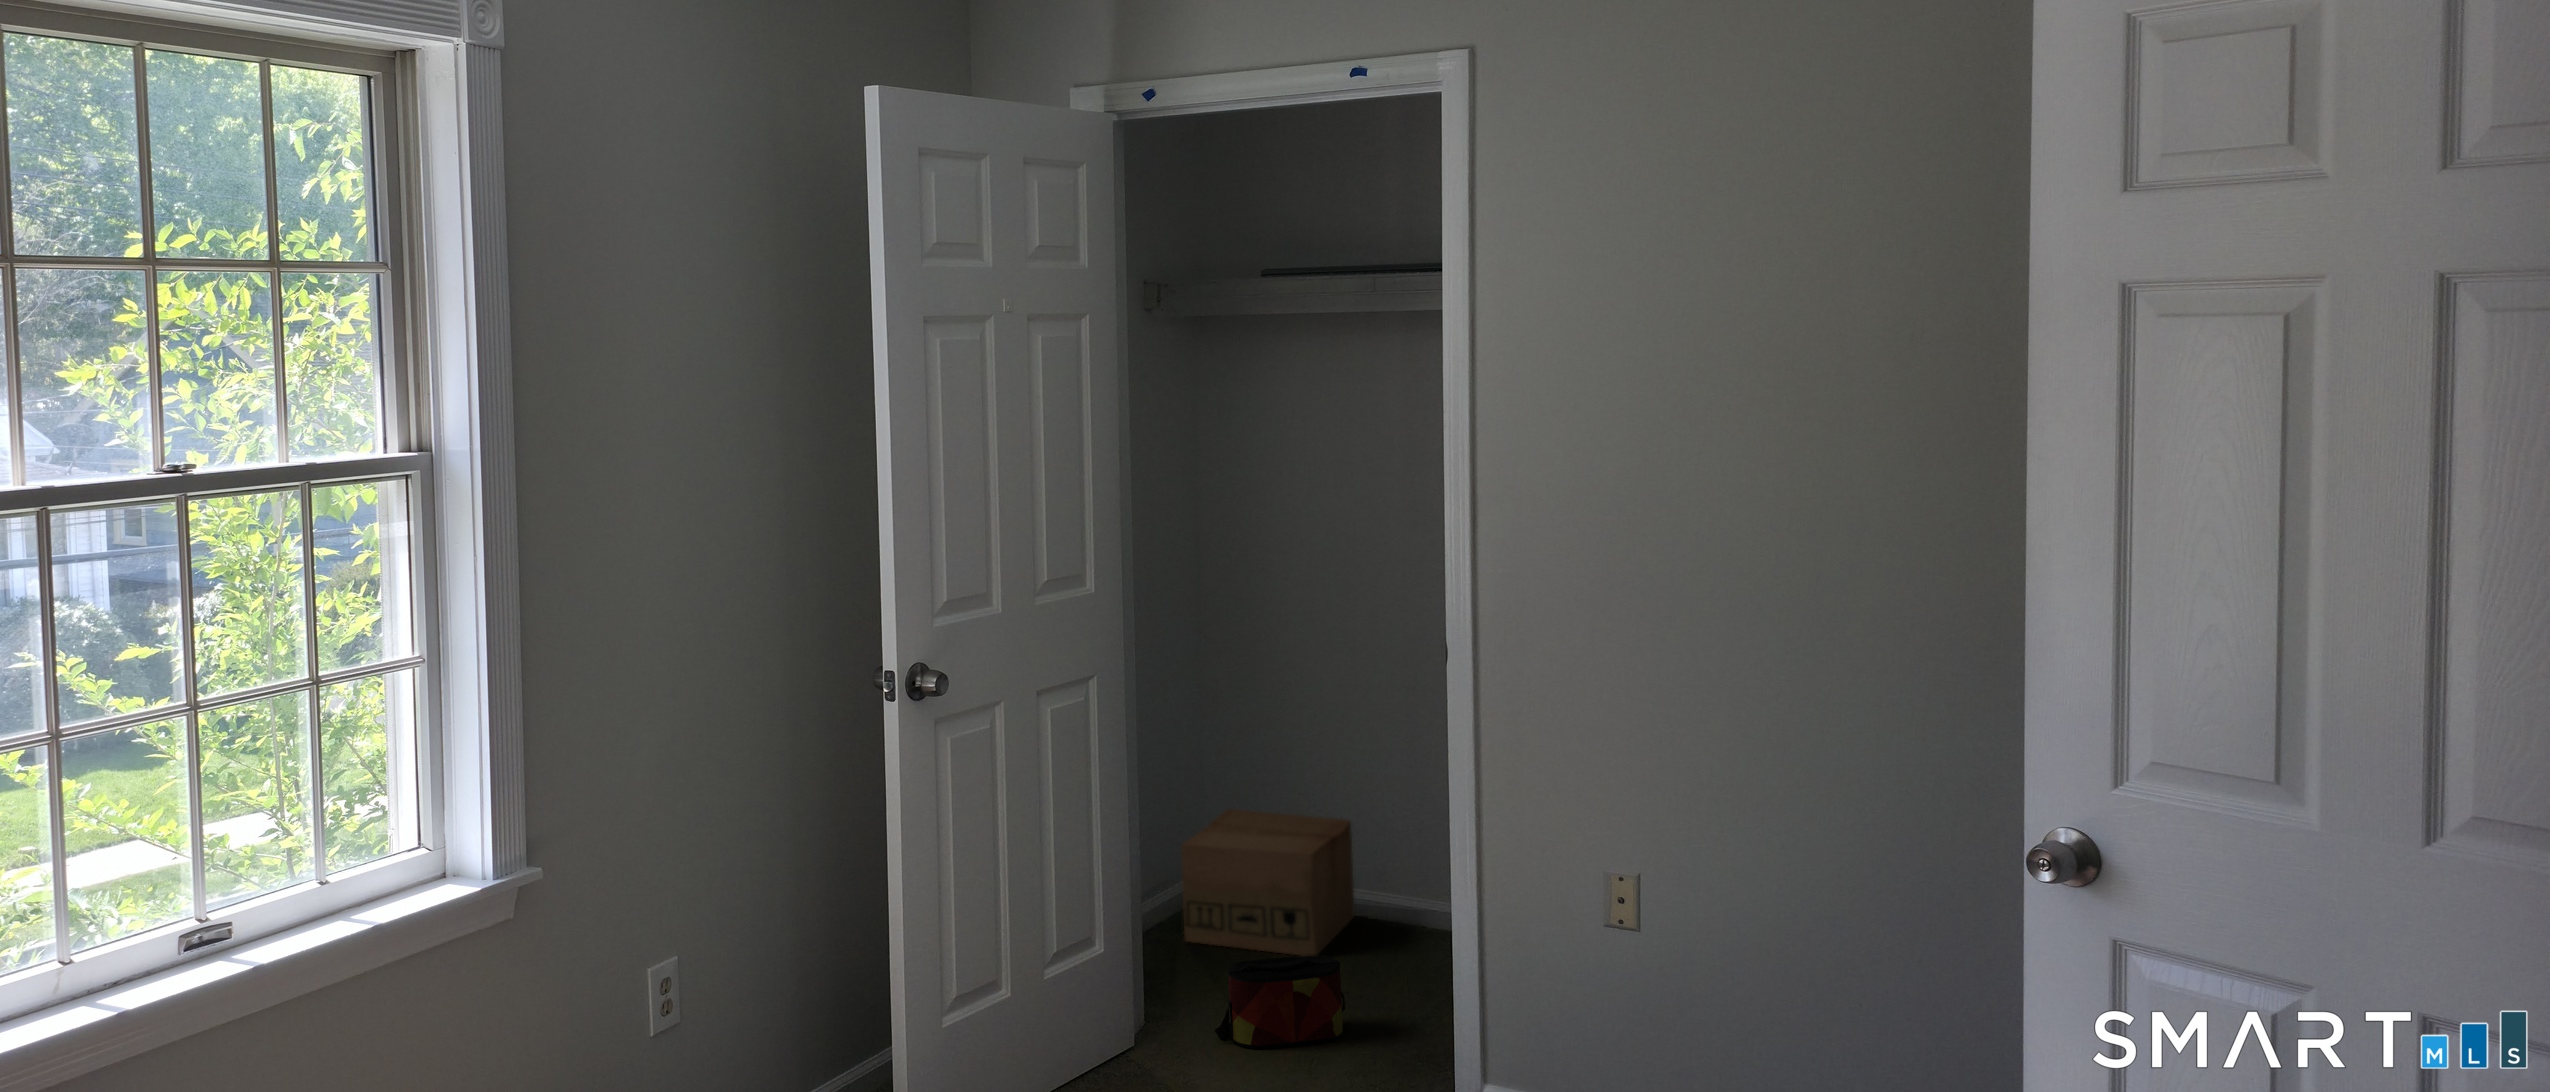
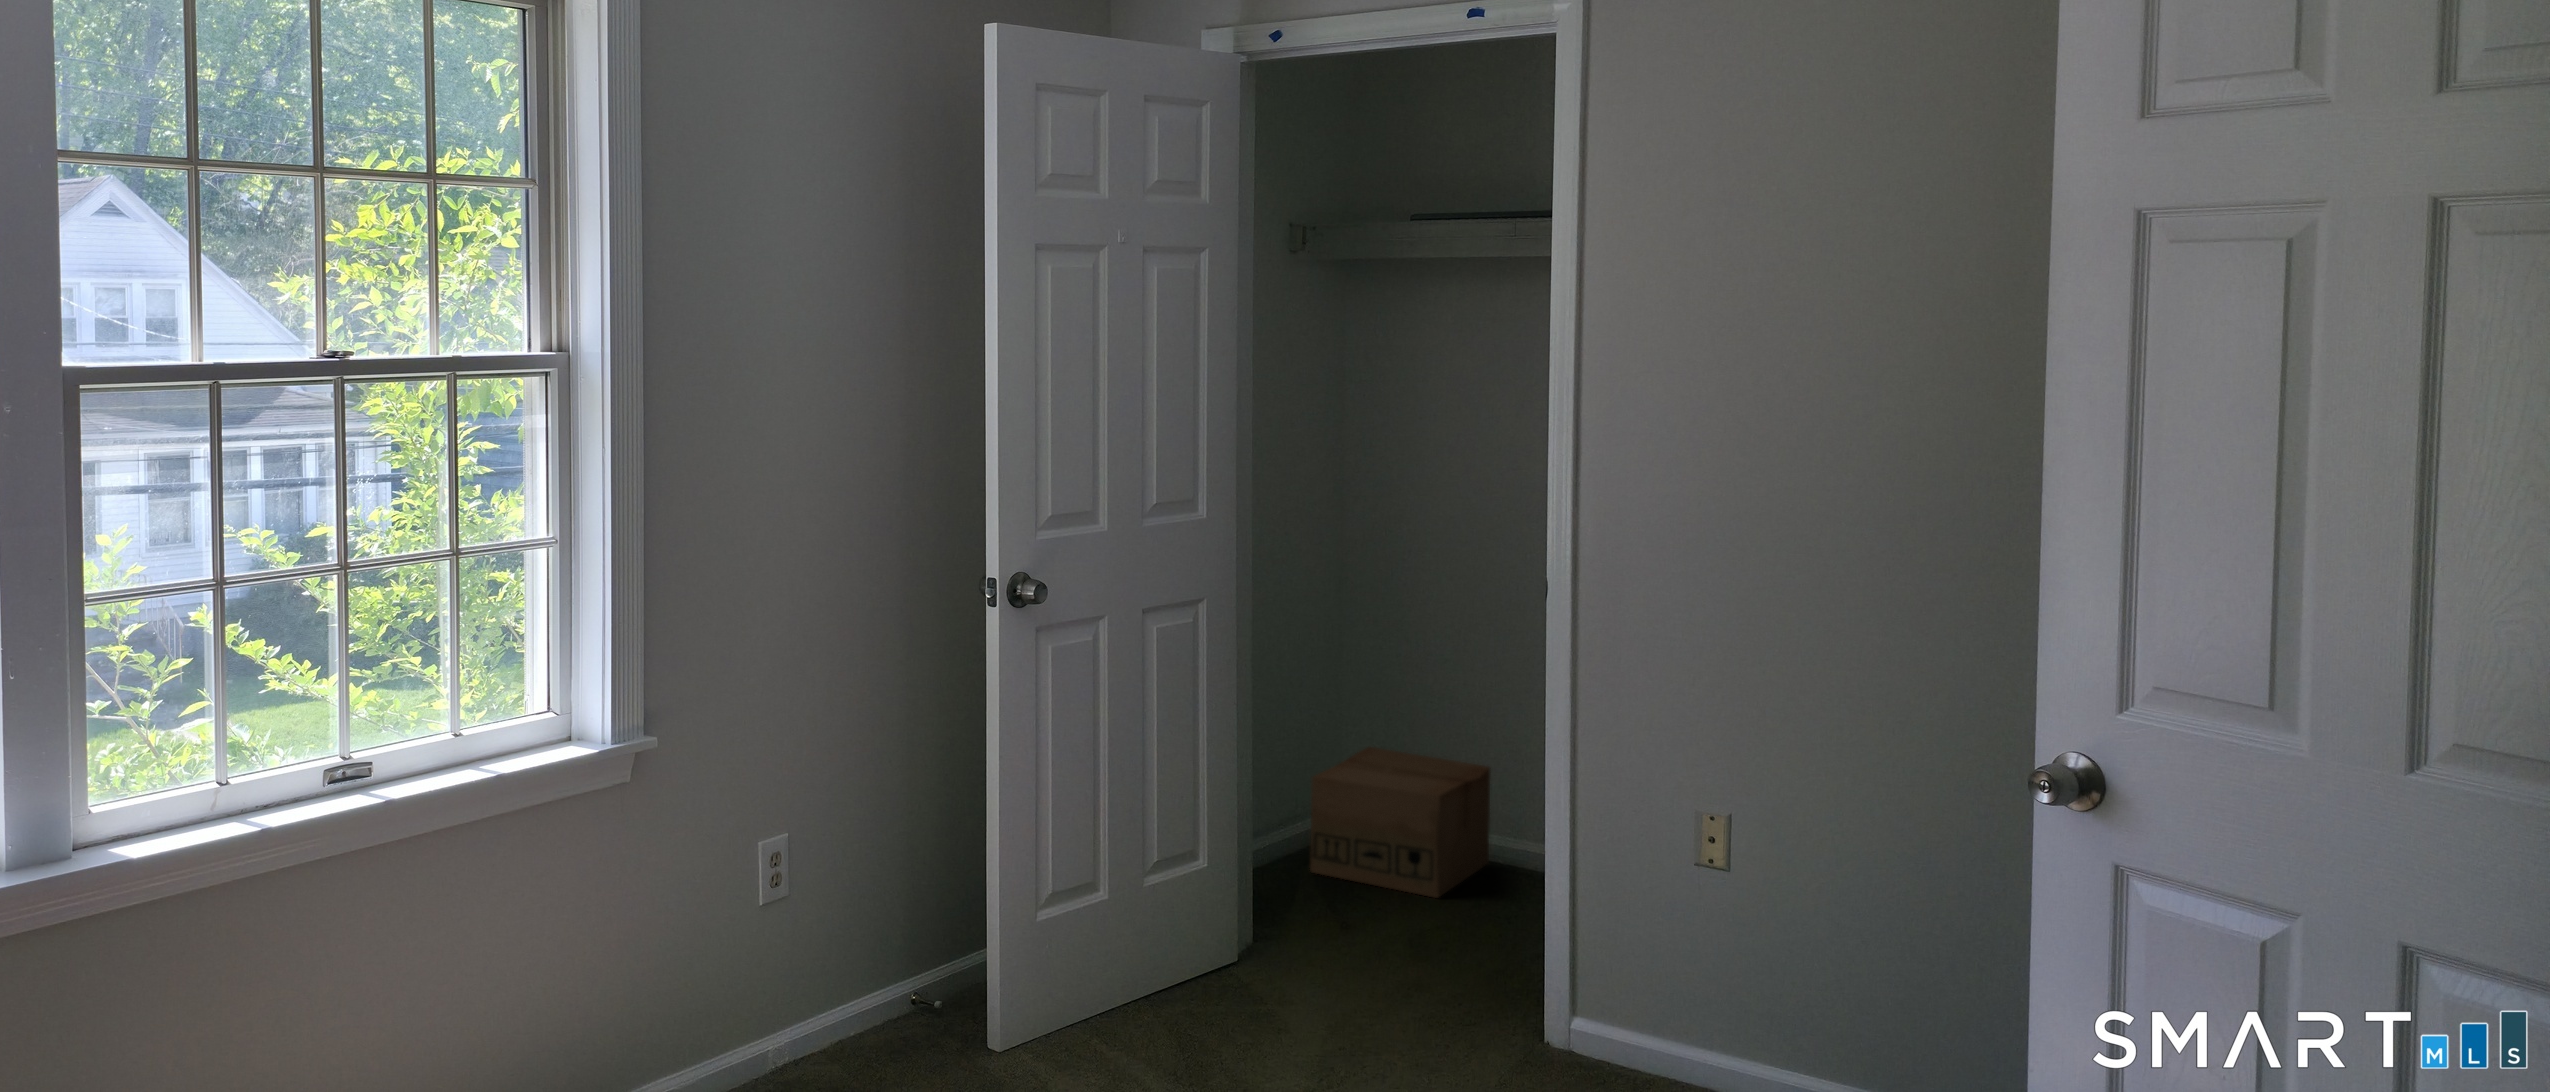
bag: present [1215,955,1345,1049] -> none [1316,892,1451,978]

